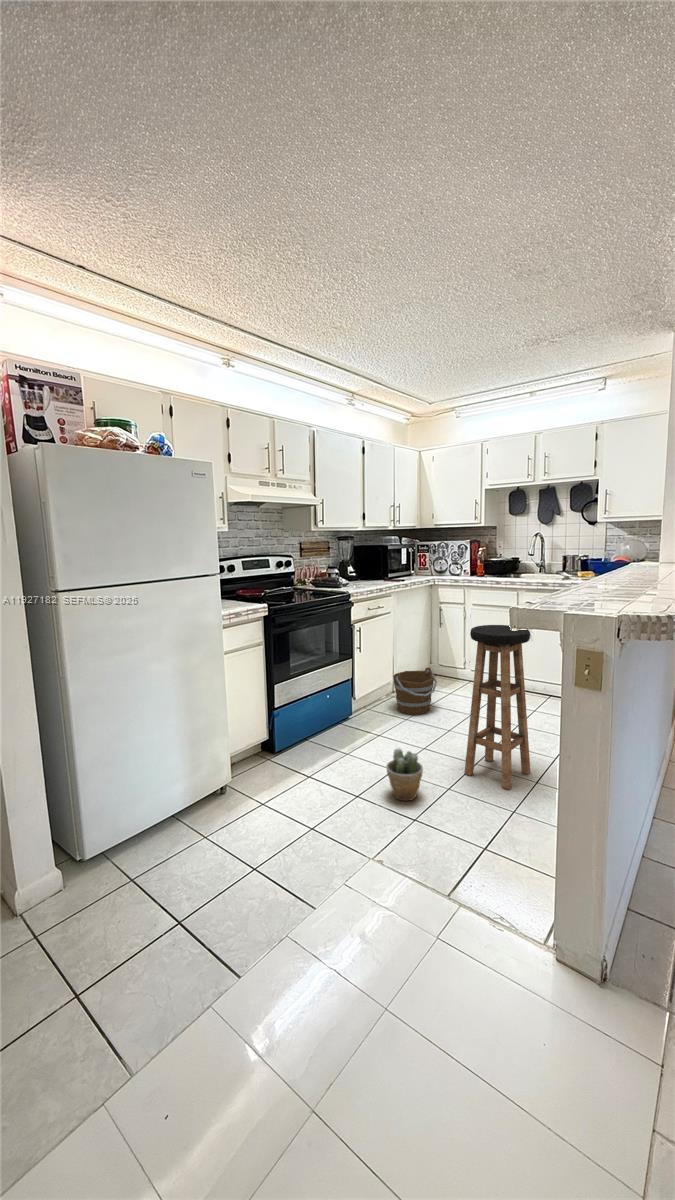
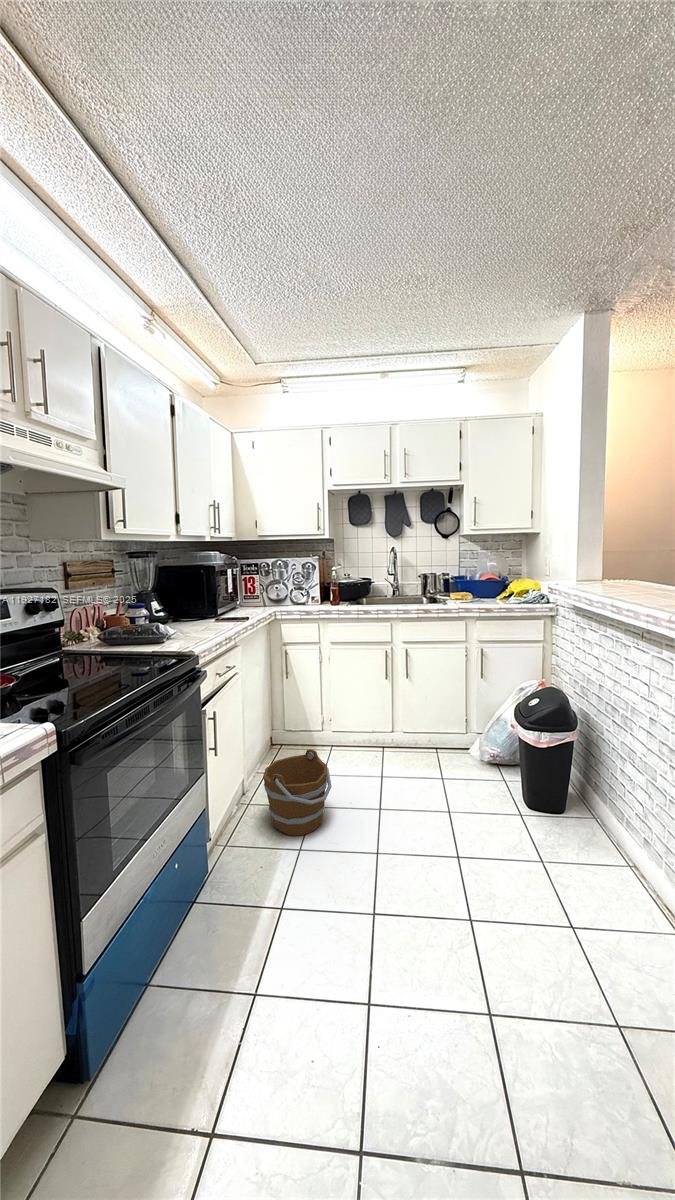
bar stool: present [465,625,530,790] -> none [478,683,580,969]
potted plant: present [387,749,423,801] -> none [420,991,501,1118]

